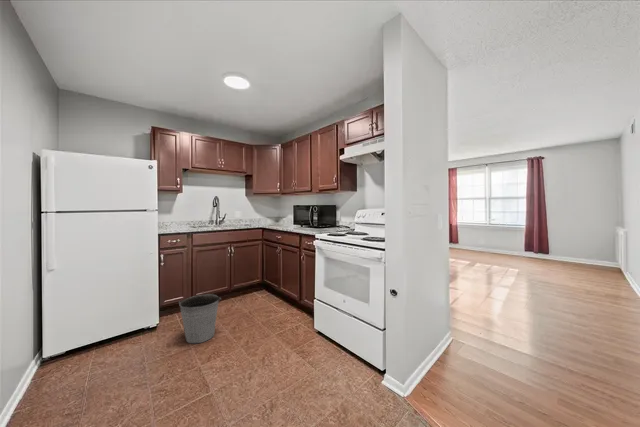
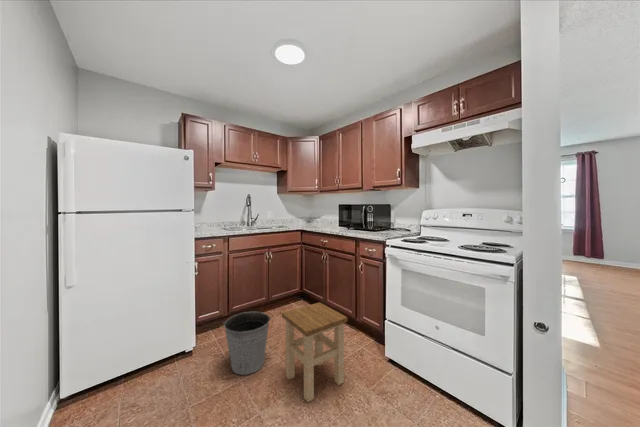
stool: none [225,286,276,360] -> present [282,302,348,402]

